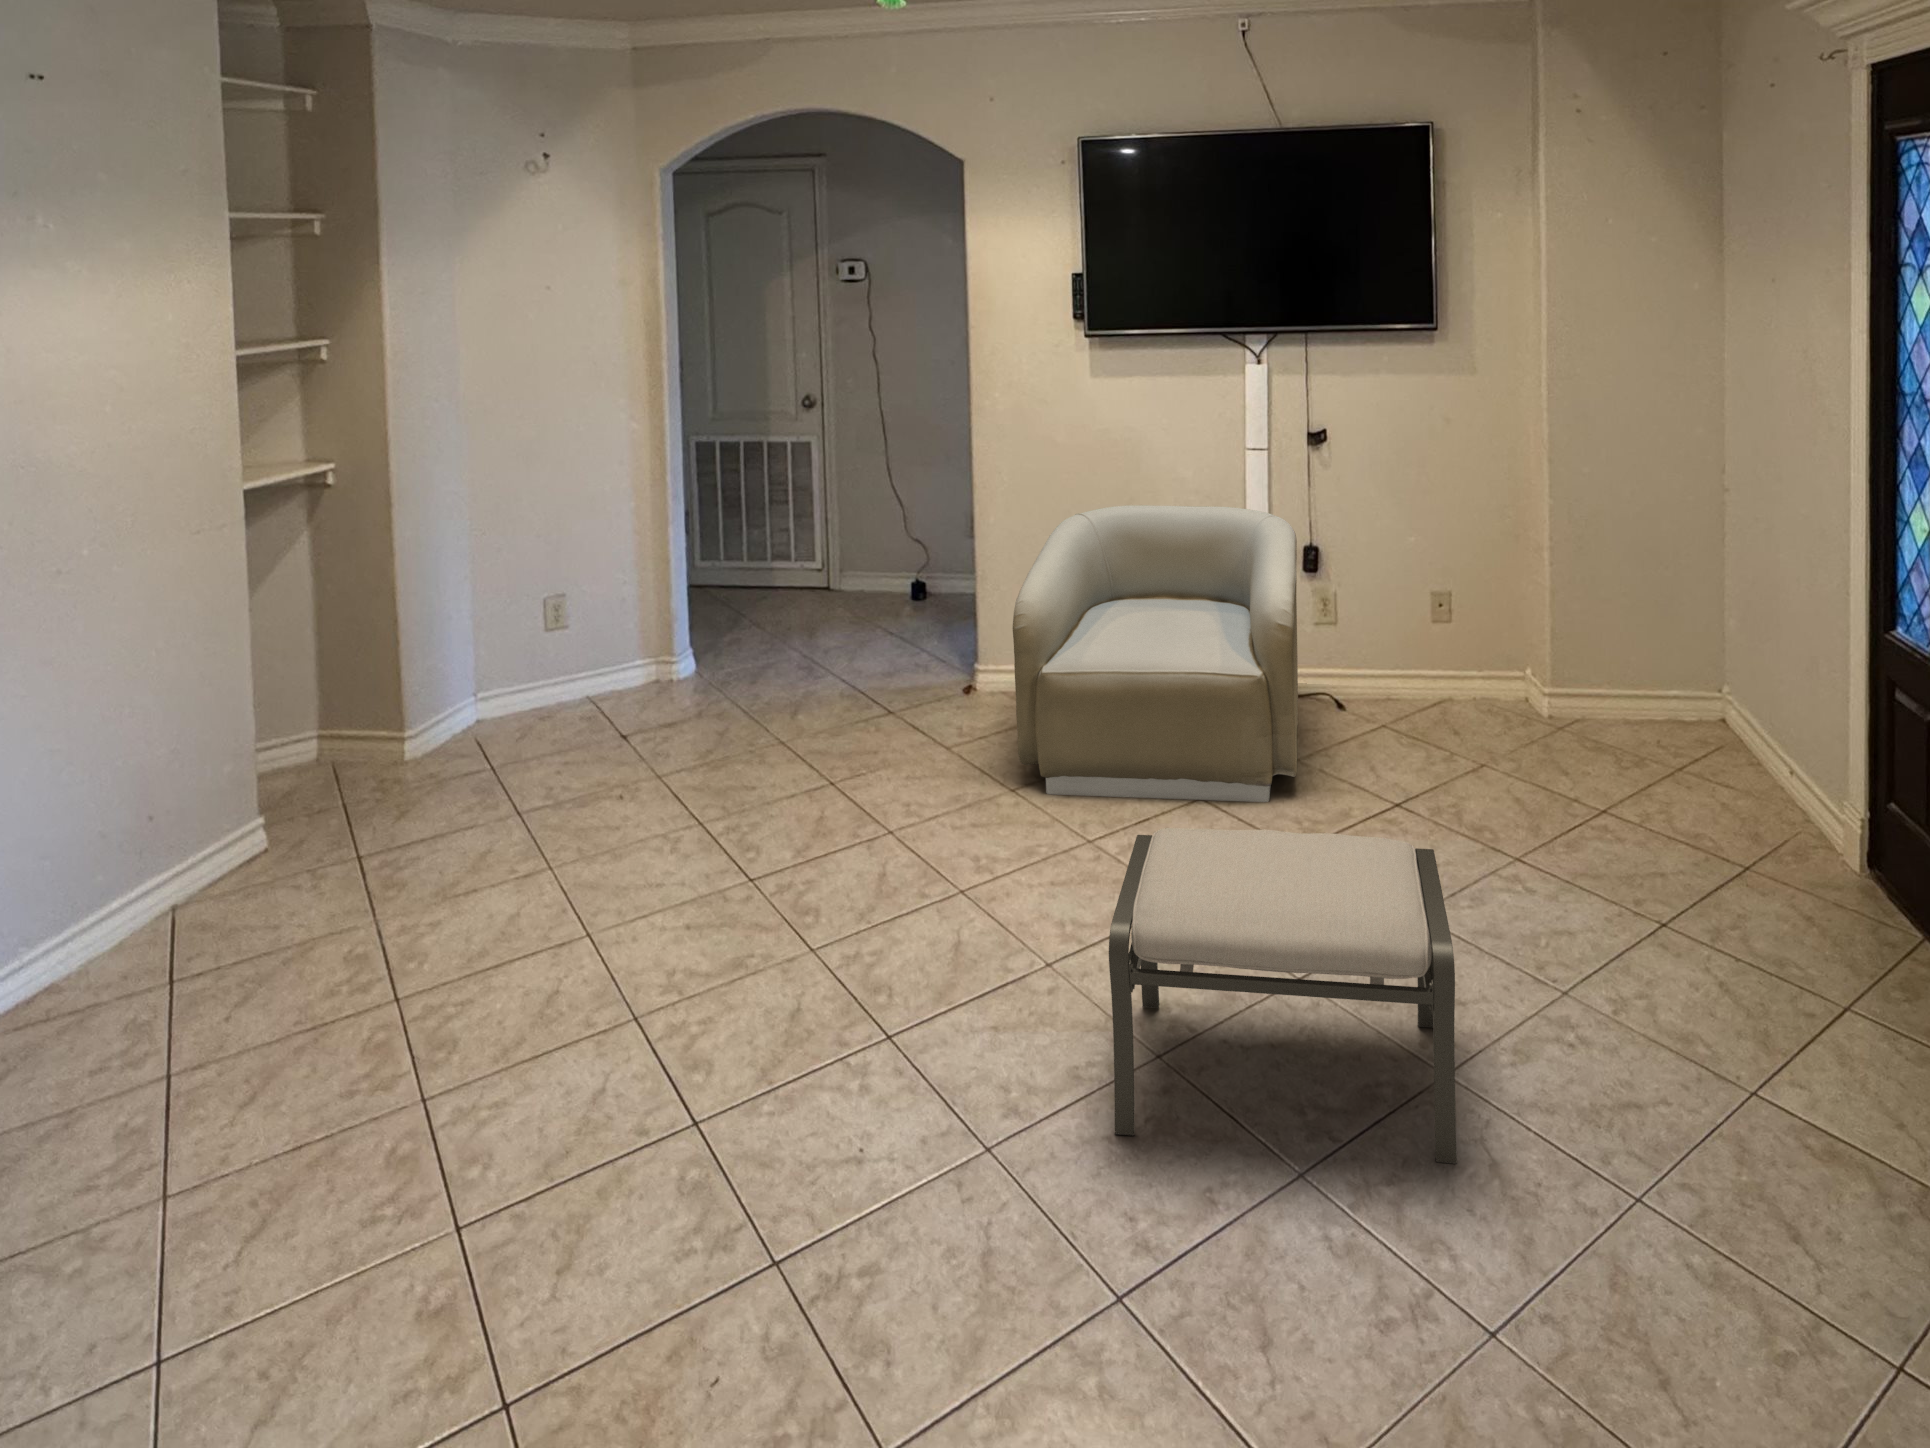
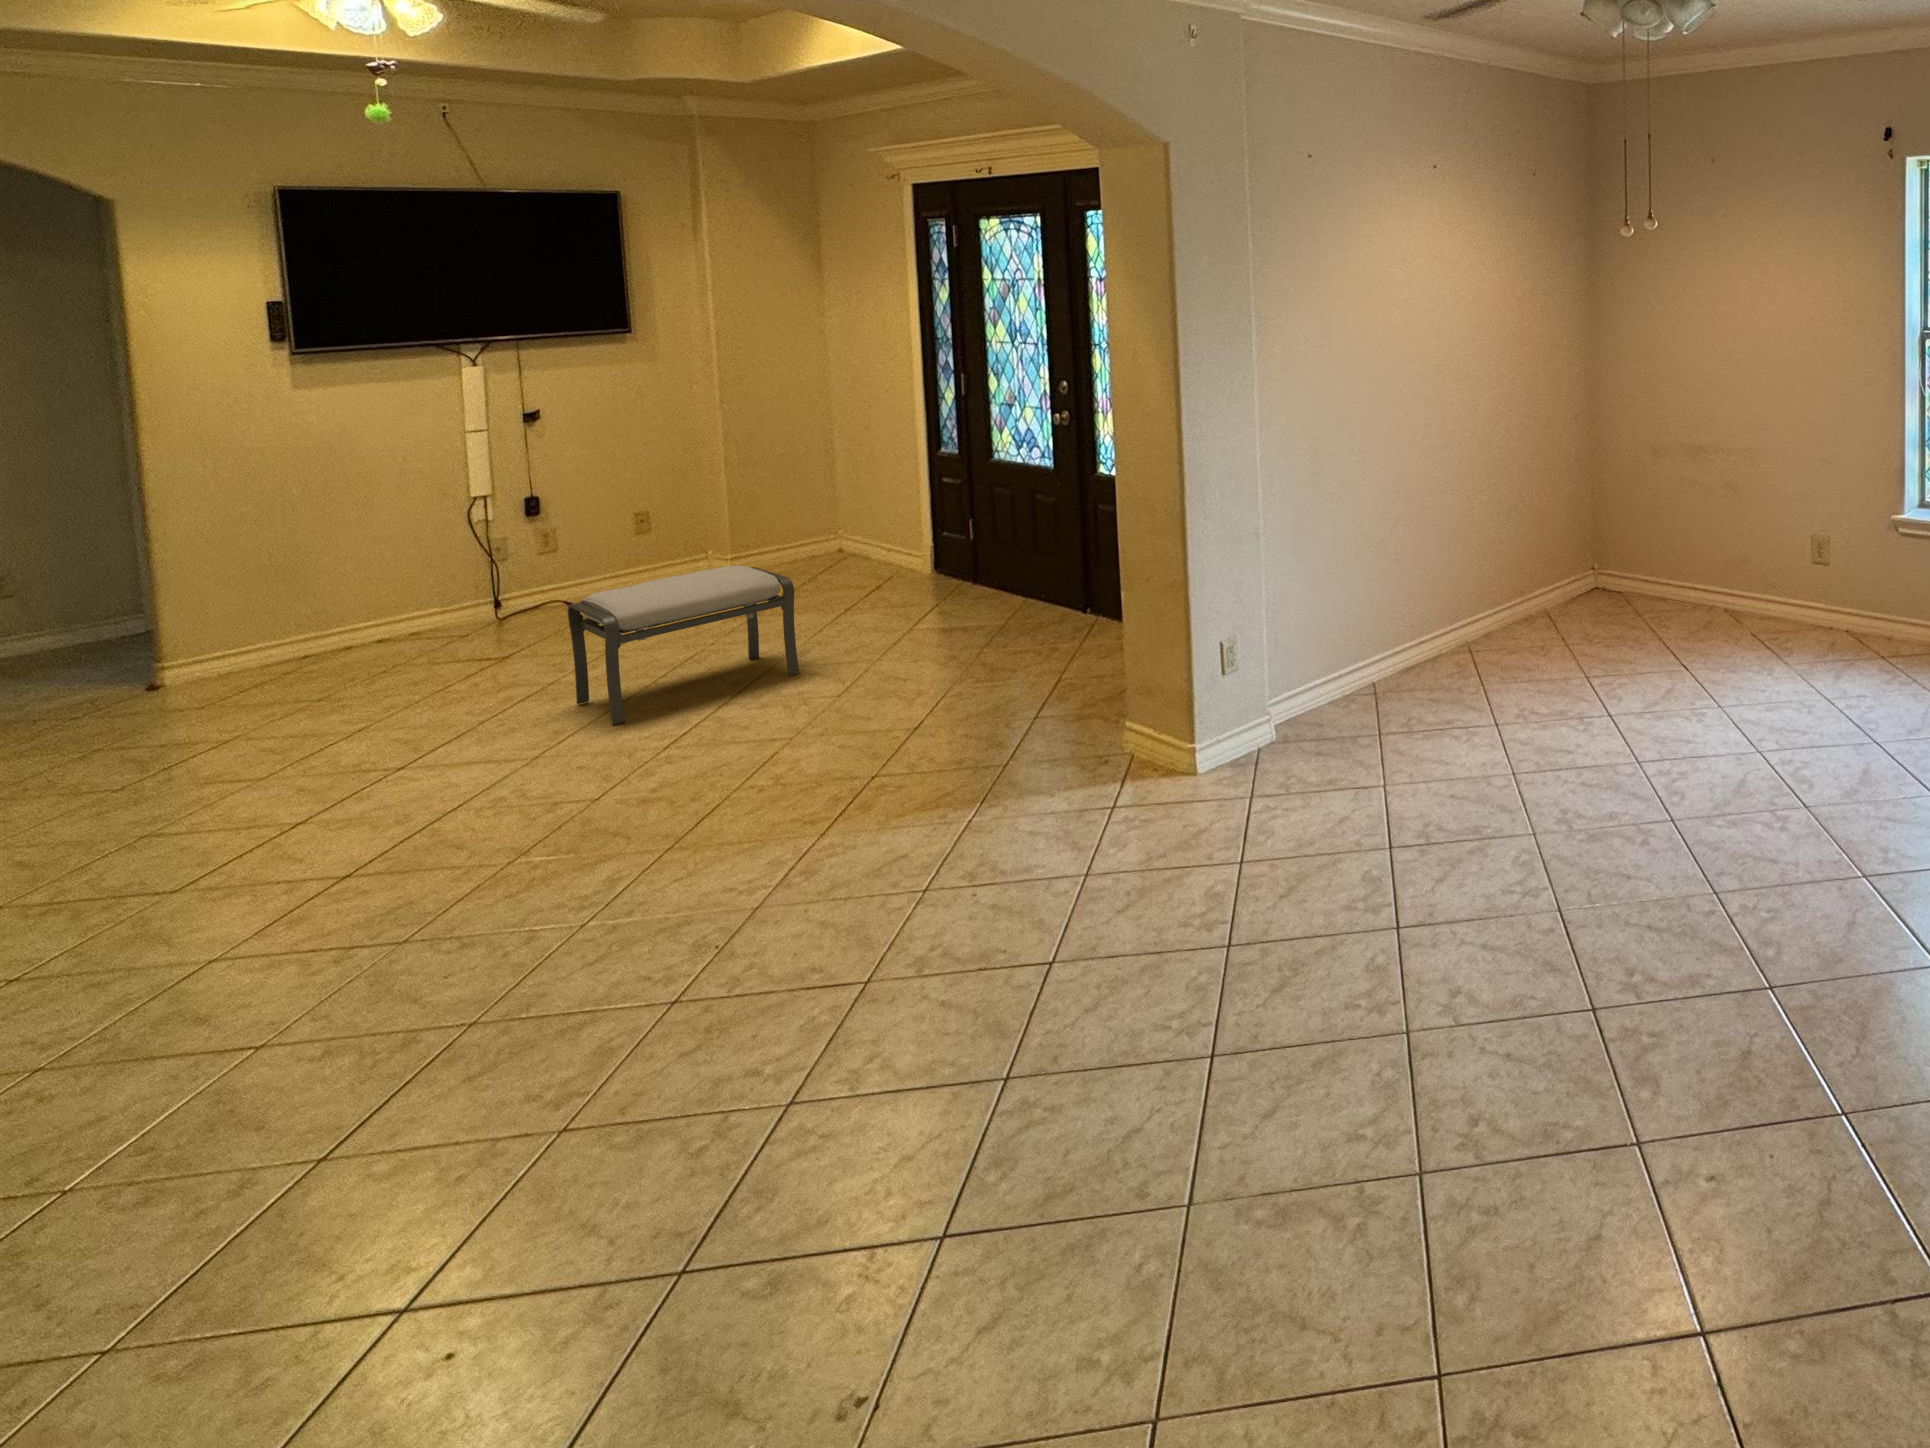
armchair: present [1013,505,1298,802] -> none [279,476,584,692]

